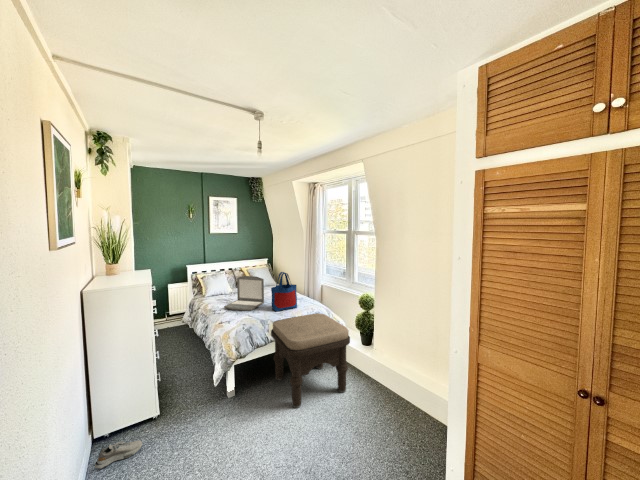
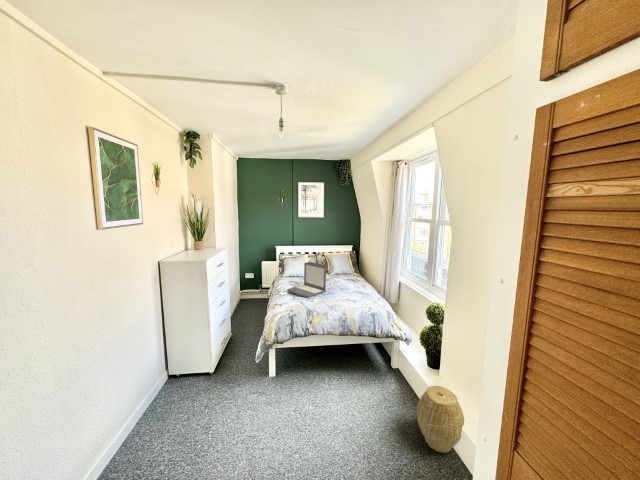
tote bag: present [271,272,297,312] -> none [326,262,355,303]
ottoman: present [271,313,350,408] -> none [312,313,393,414]
woven basket: none [373,354,407,401] -> present [417,386,464,453]
shoe: present [95,440,142,469] -> none [149,388,185,406]

